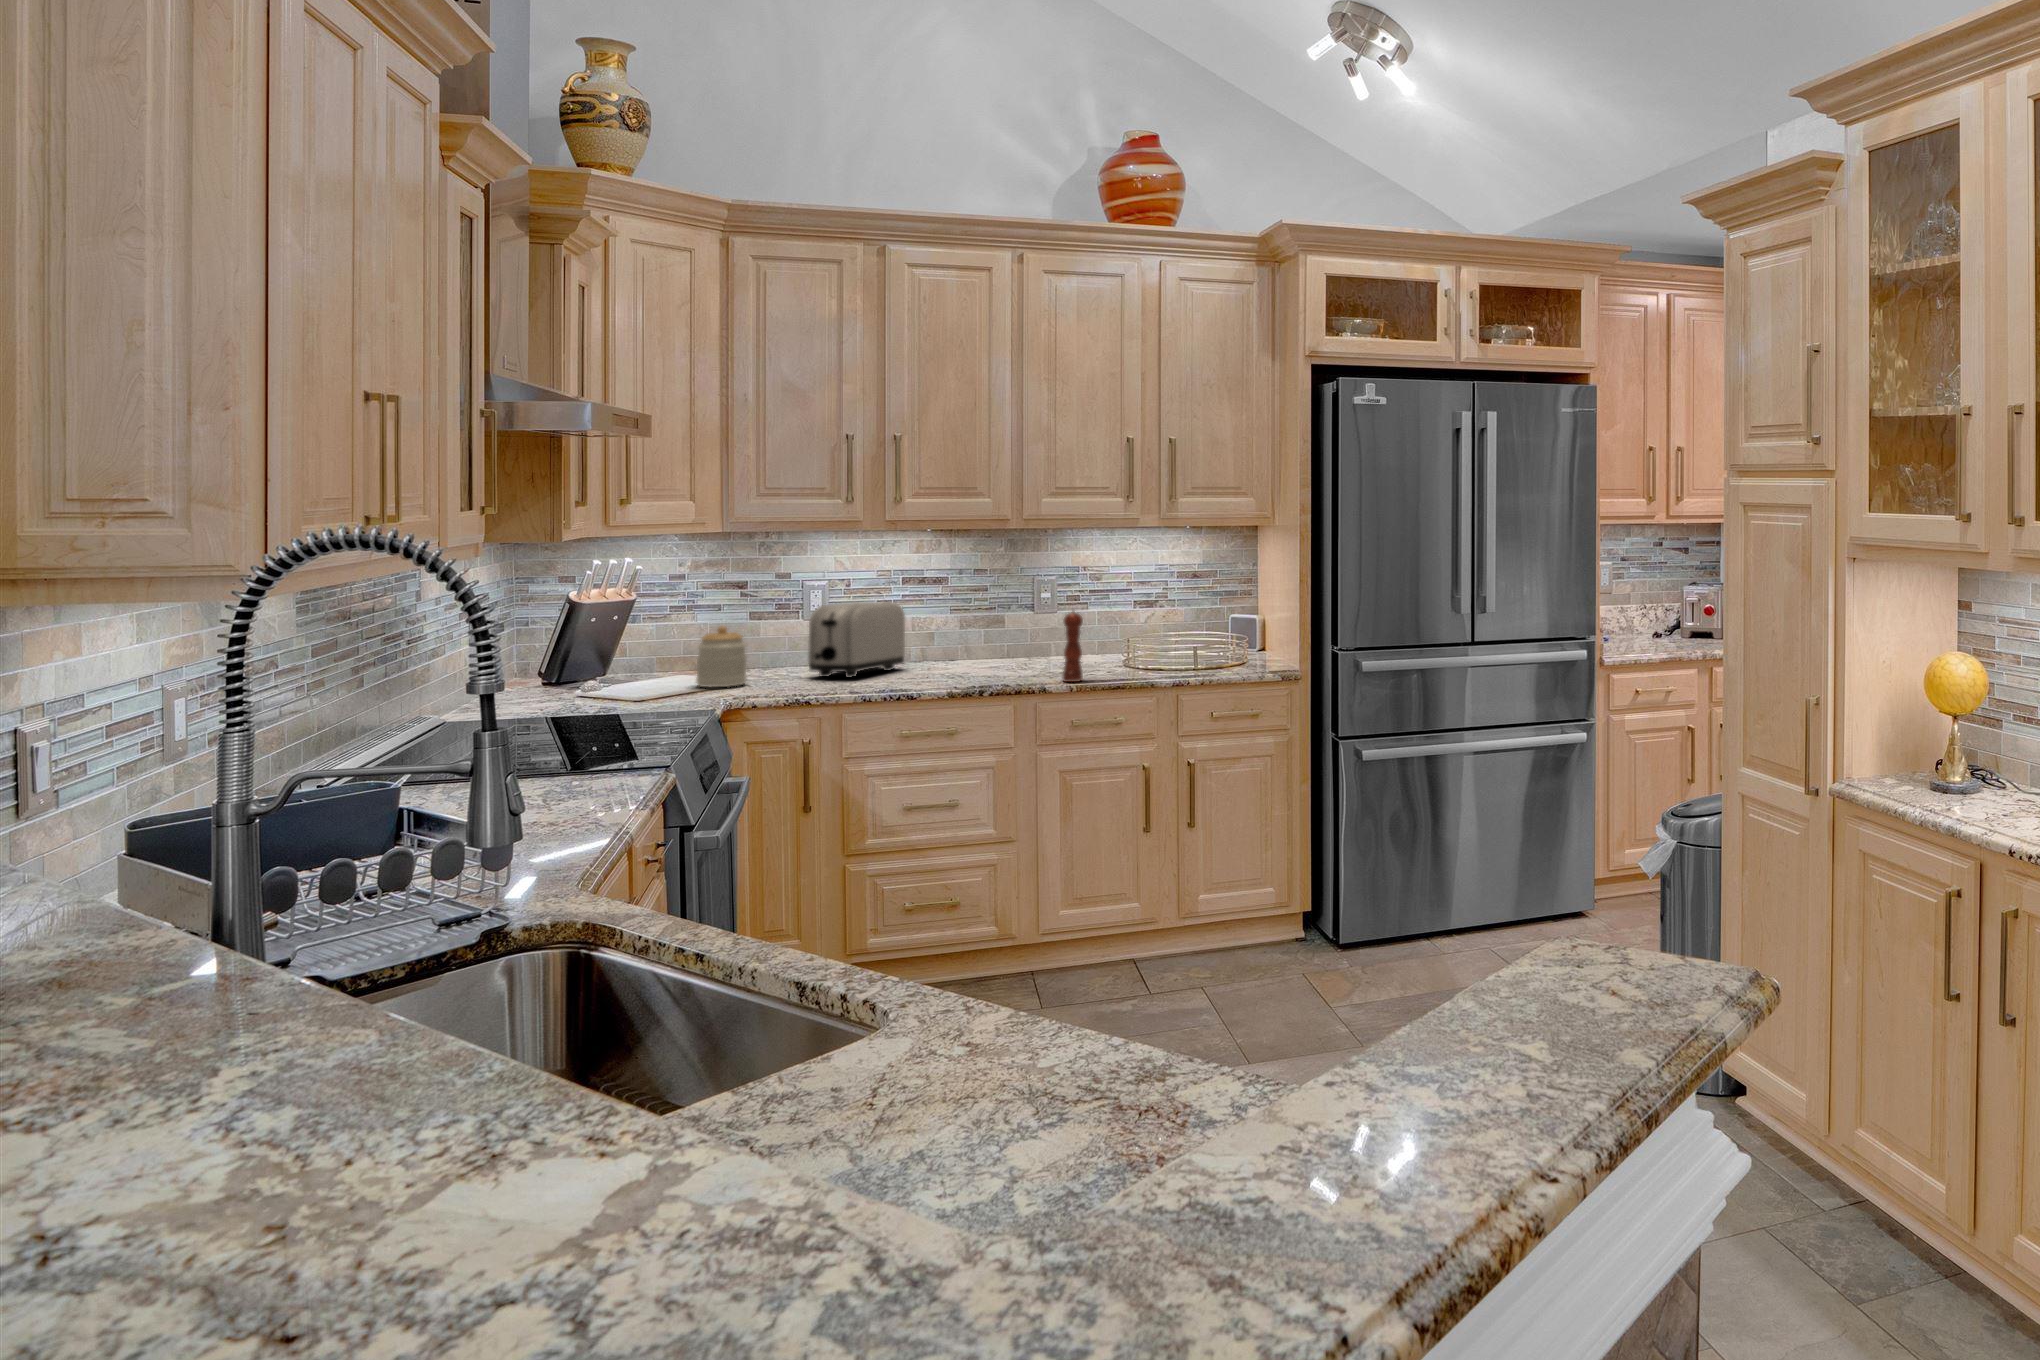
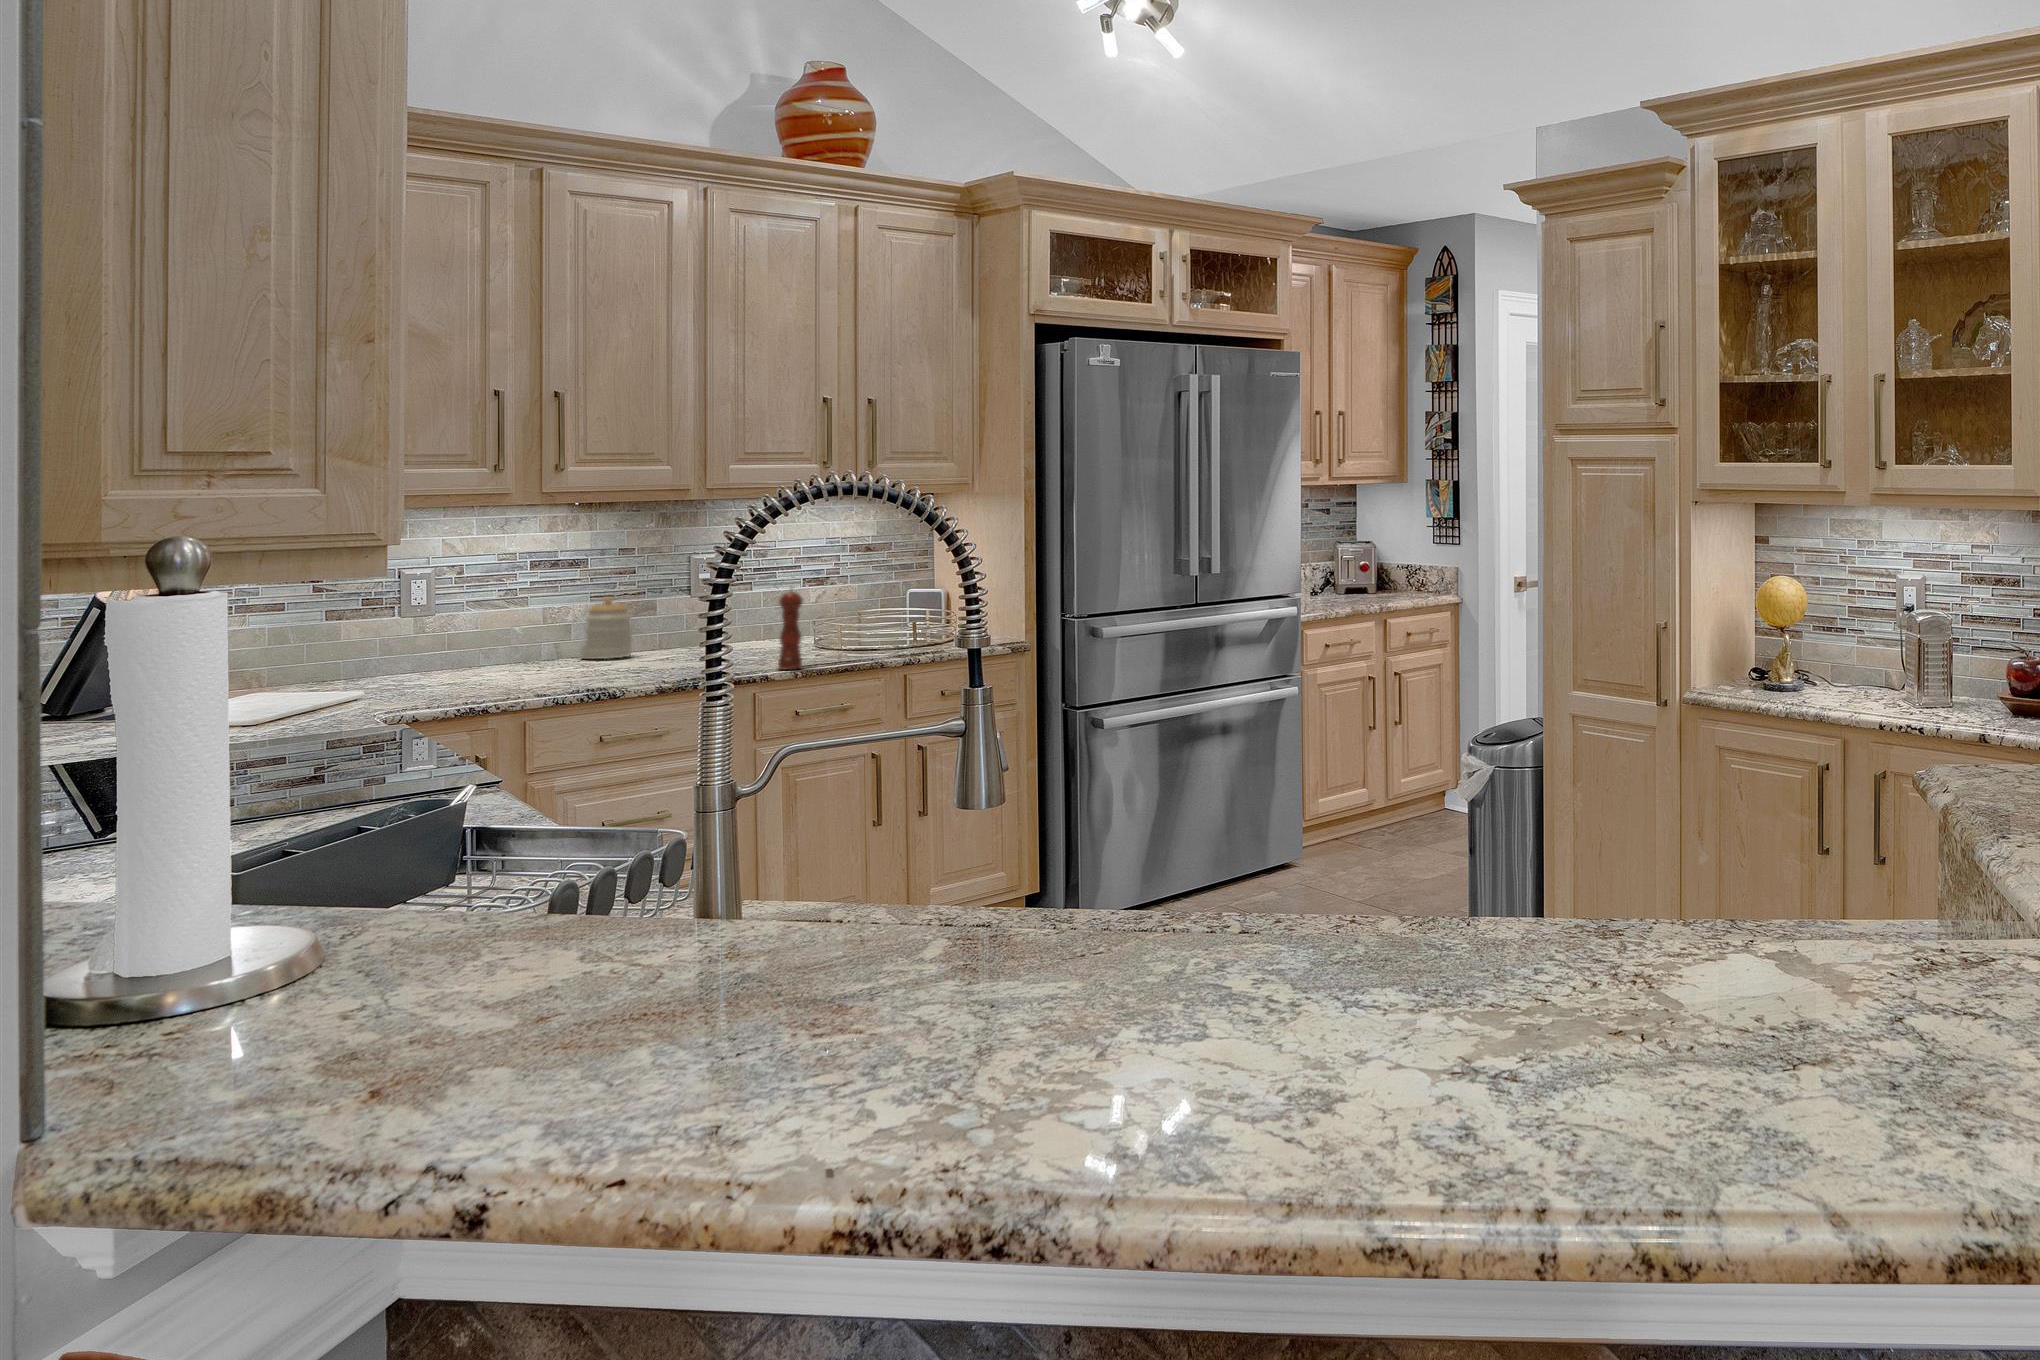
toaster: present [808,602,905,678] -> none [445,589,552,679]
jar: present [696,626,747,687] -> present [580,597,632,659]

